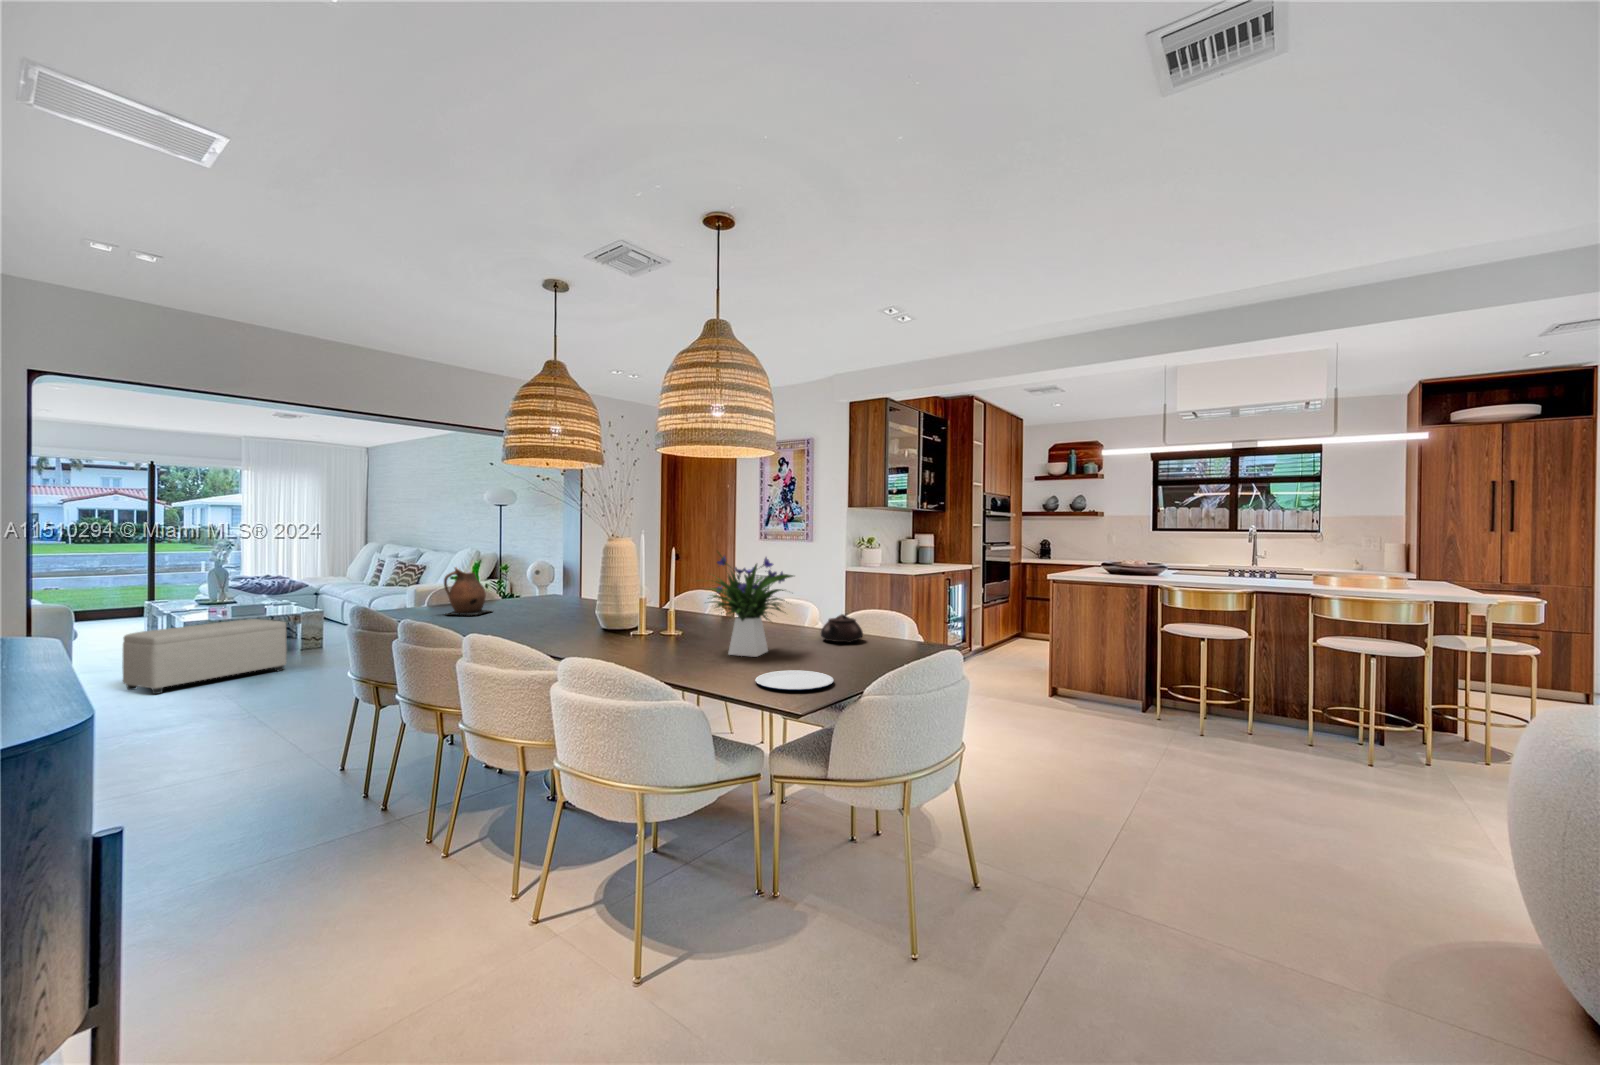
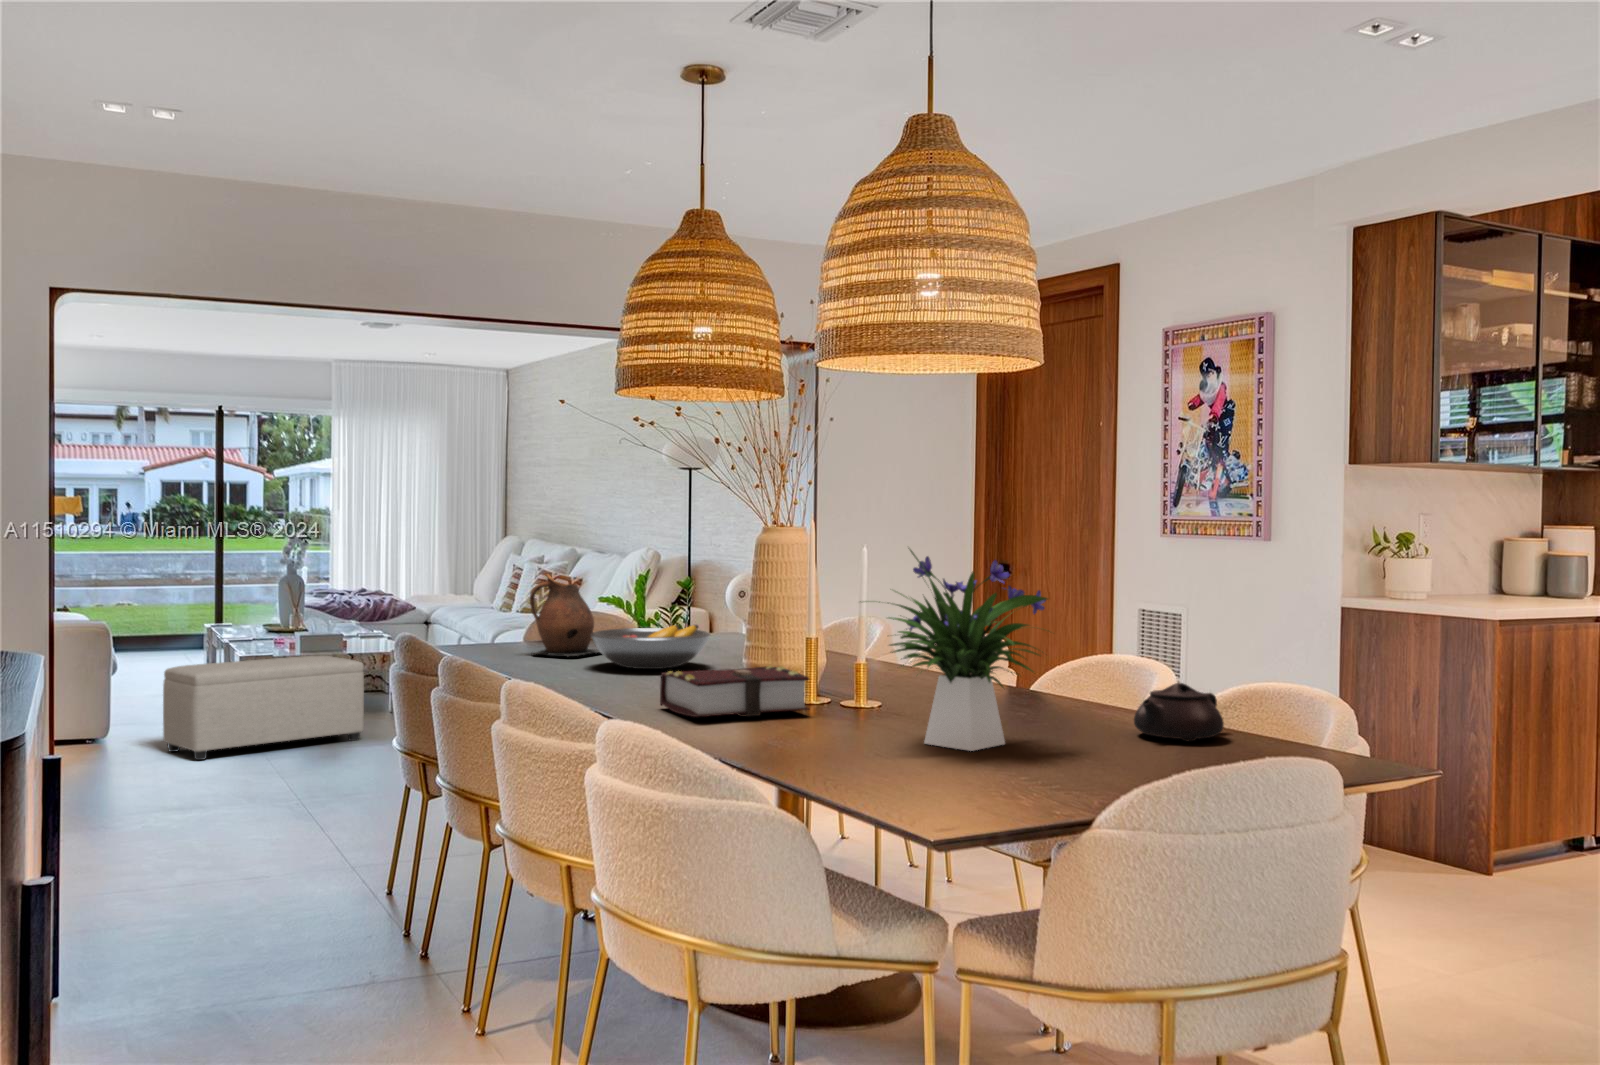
fruit bowl: none [491,593,565,620] -> present [590,625,710,669]
book: none [560,616,651,649] -> present [660,666,809,717]
plate: present [755,670,834,690] -> none [917,775,1067,808]

